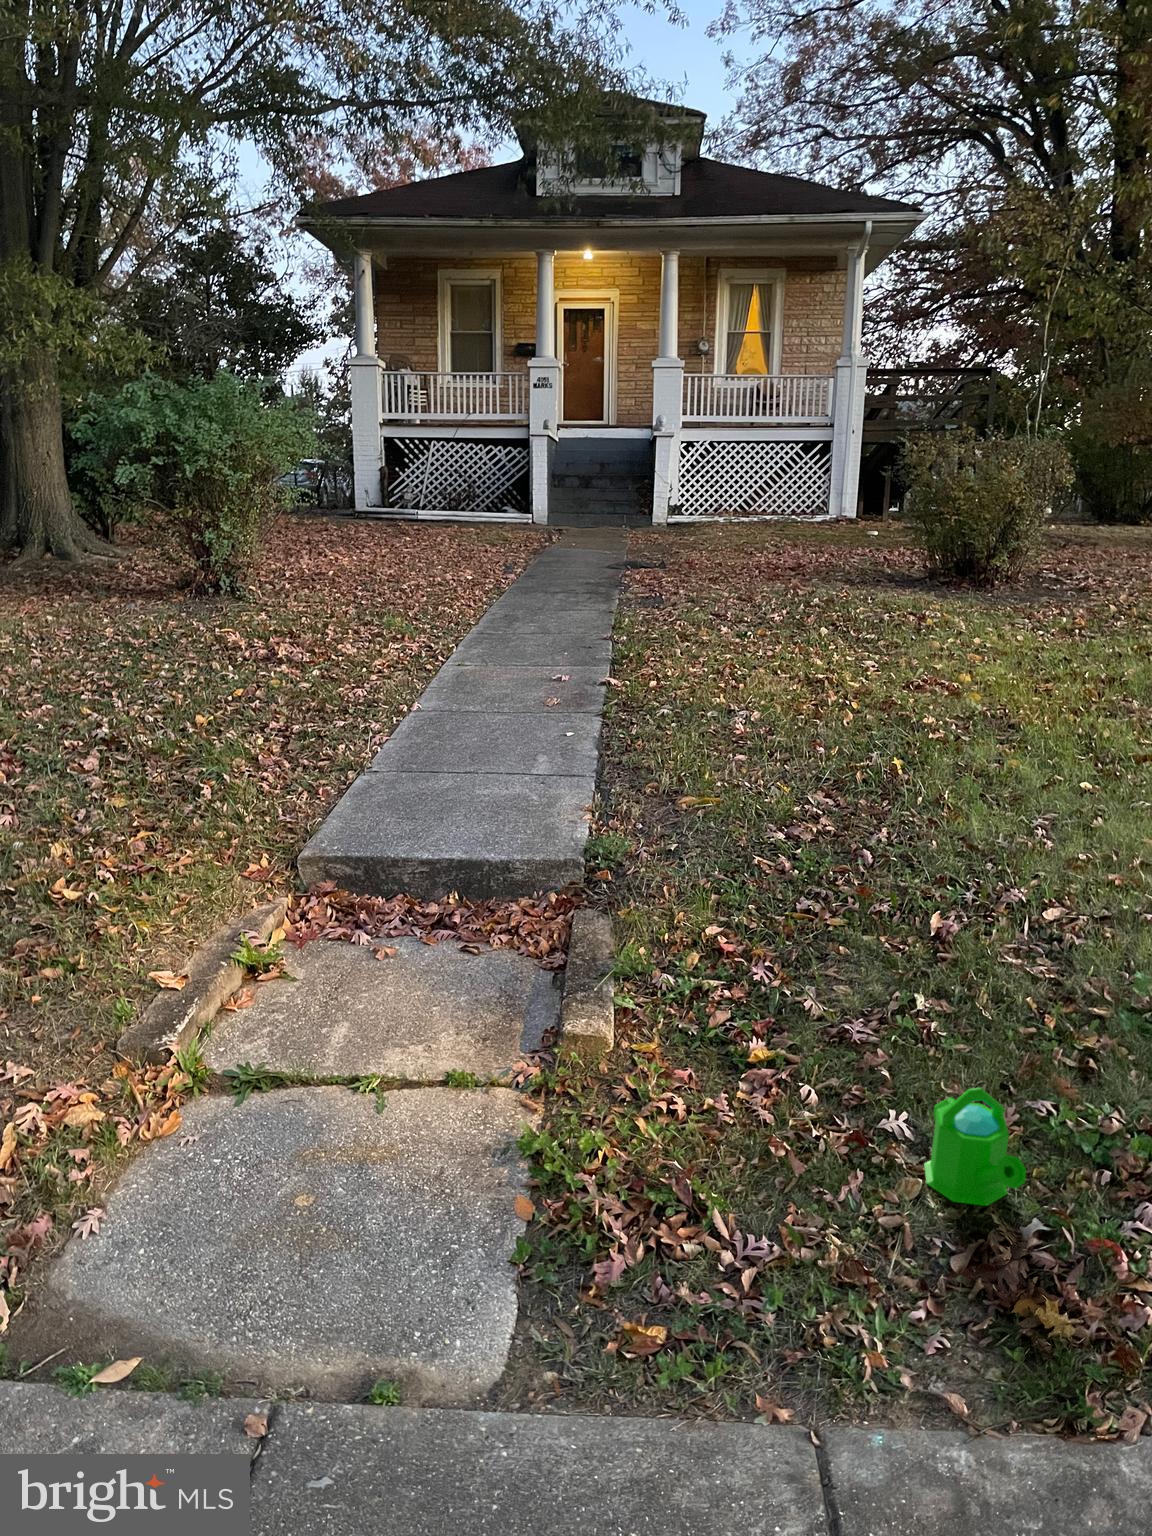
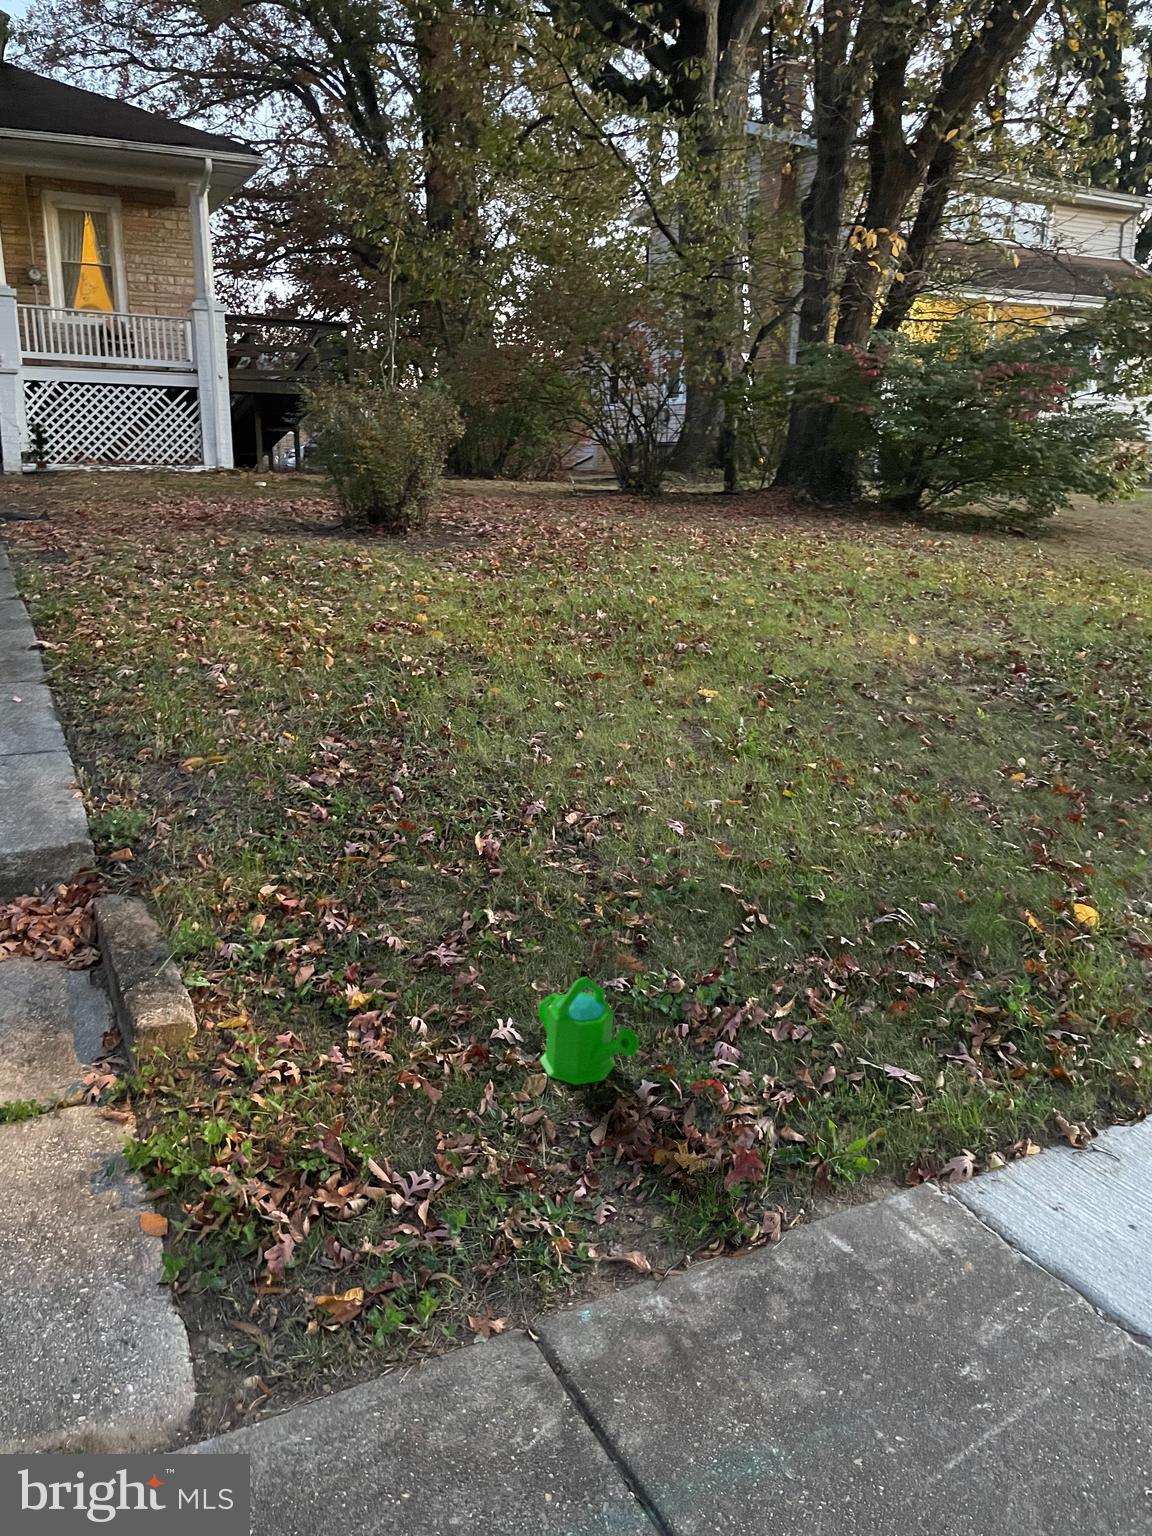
potted plant: none [672,478,697,520] -> present [25,423,53,470]

